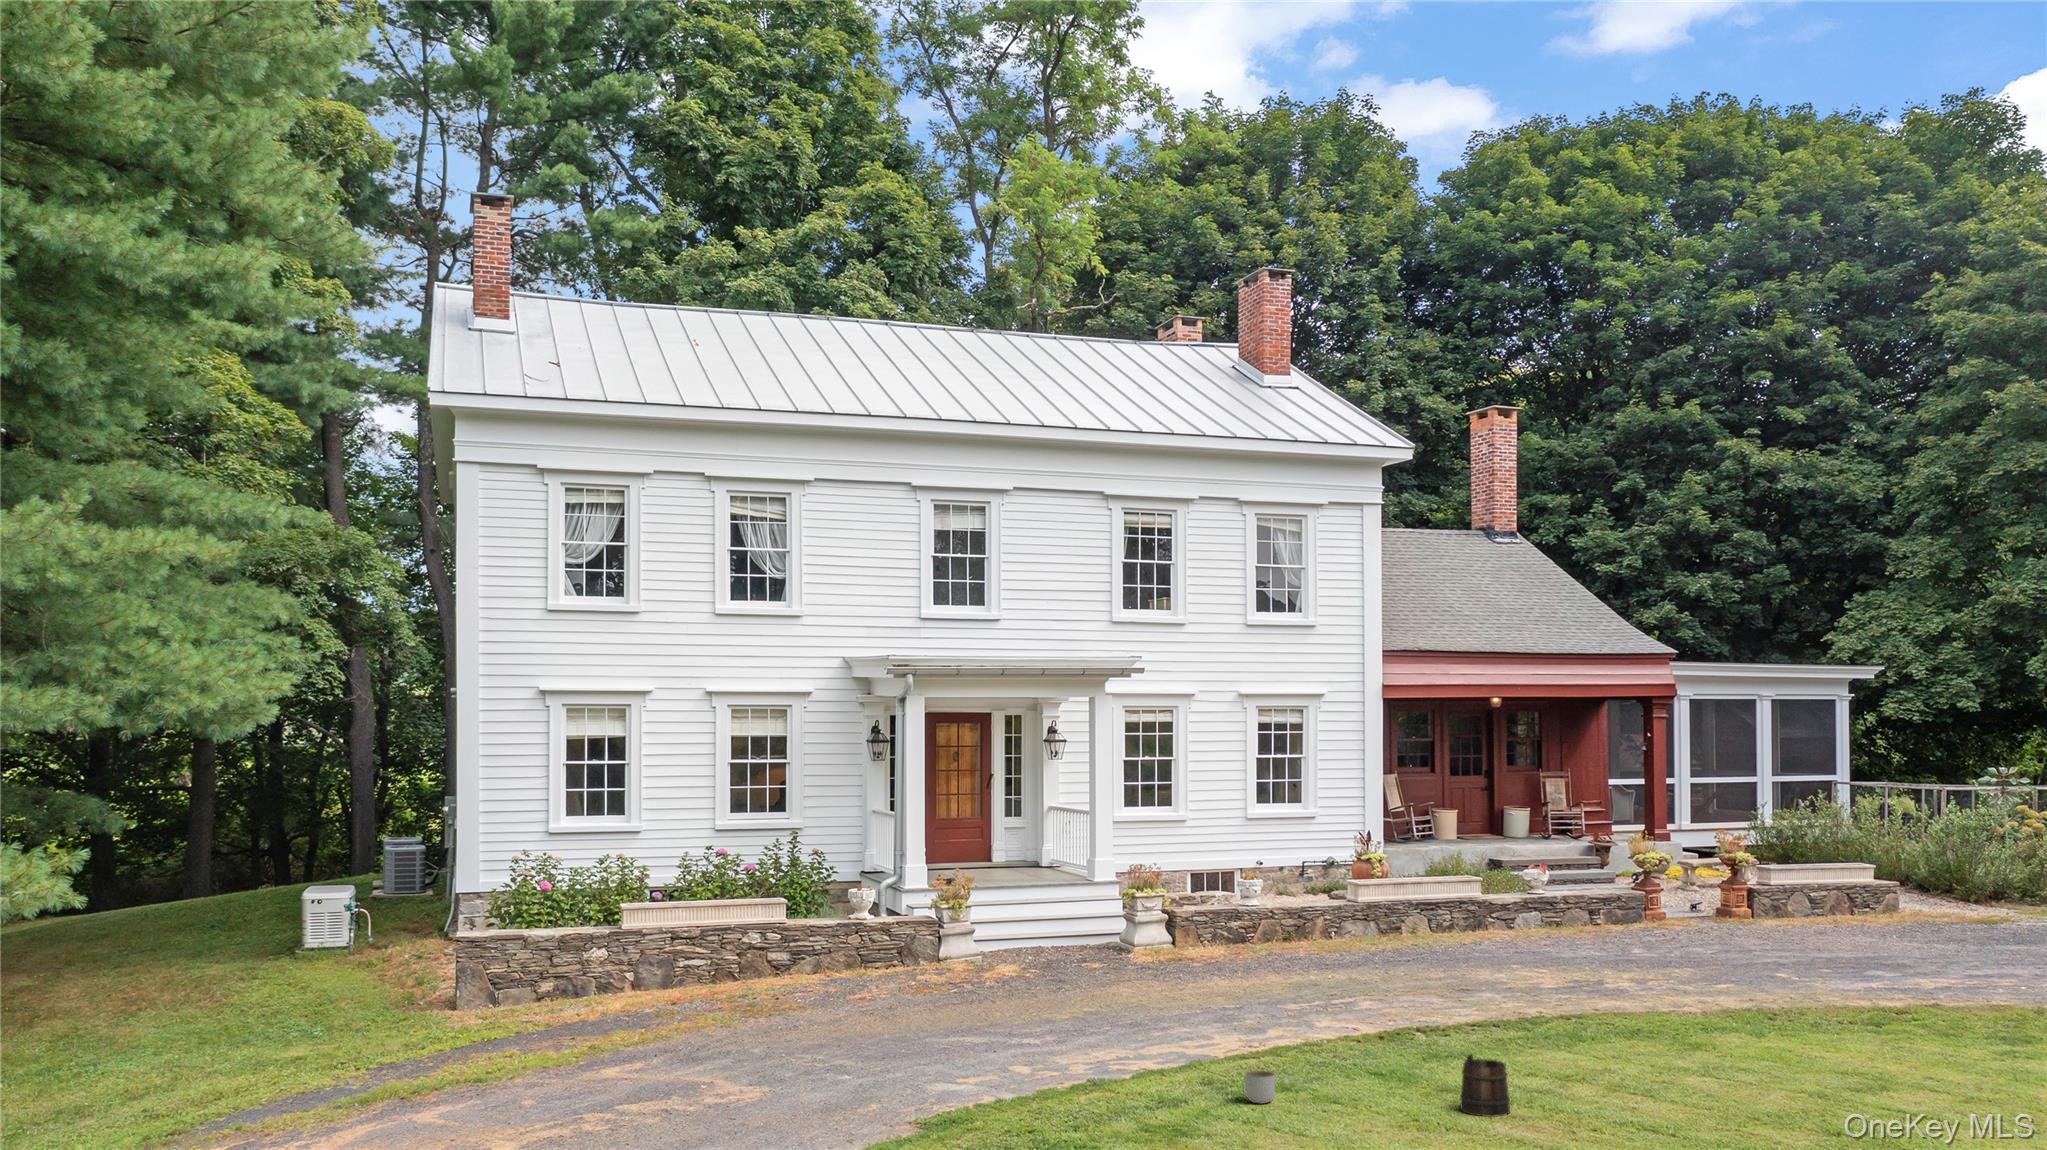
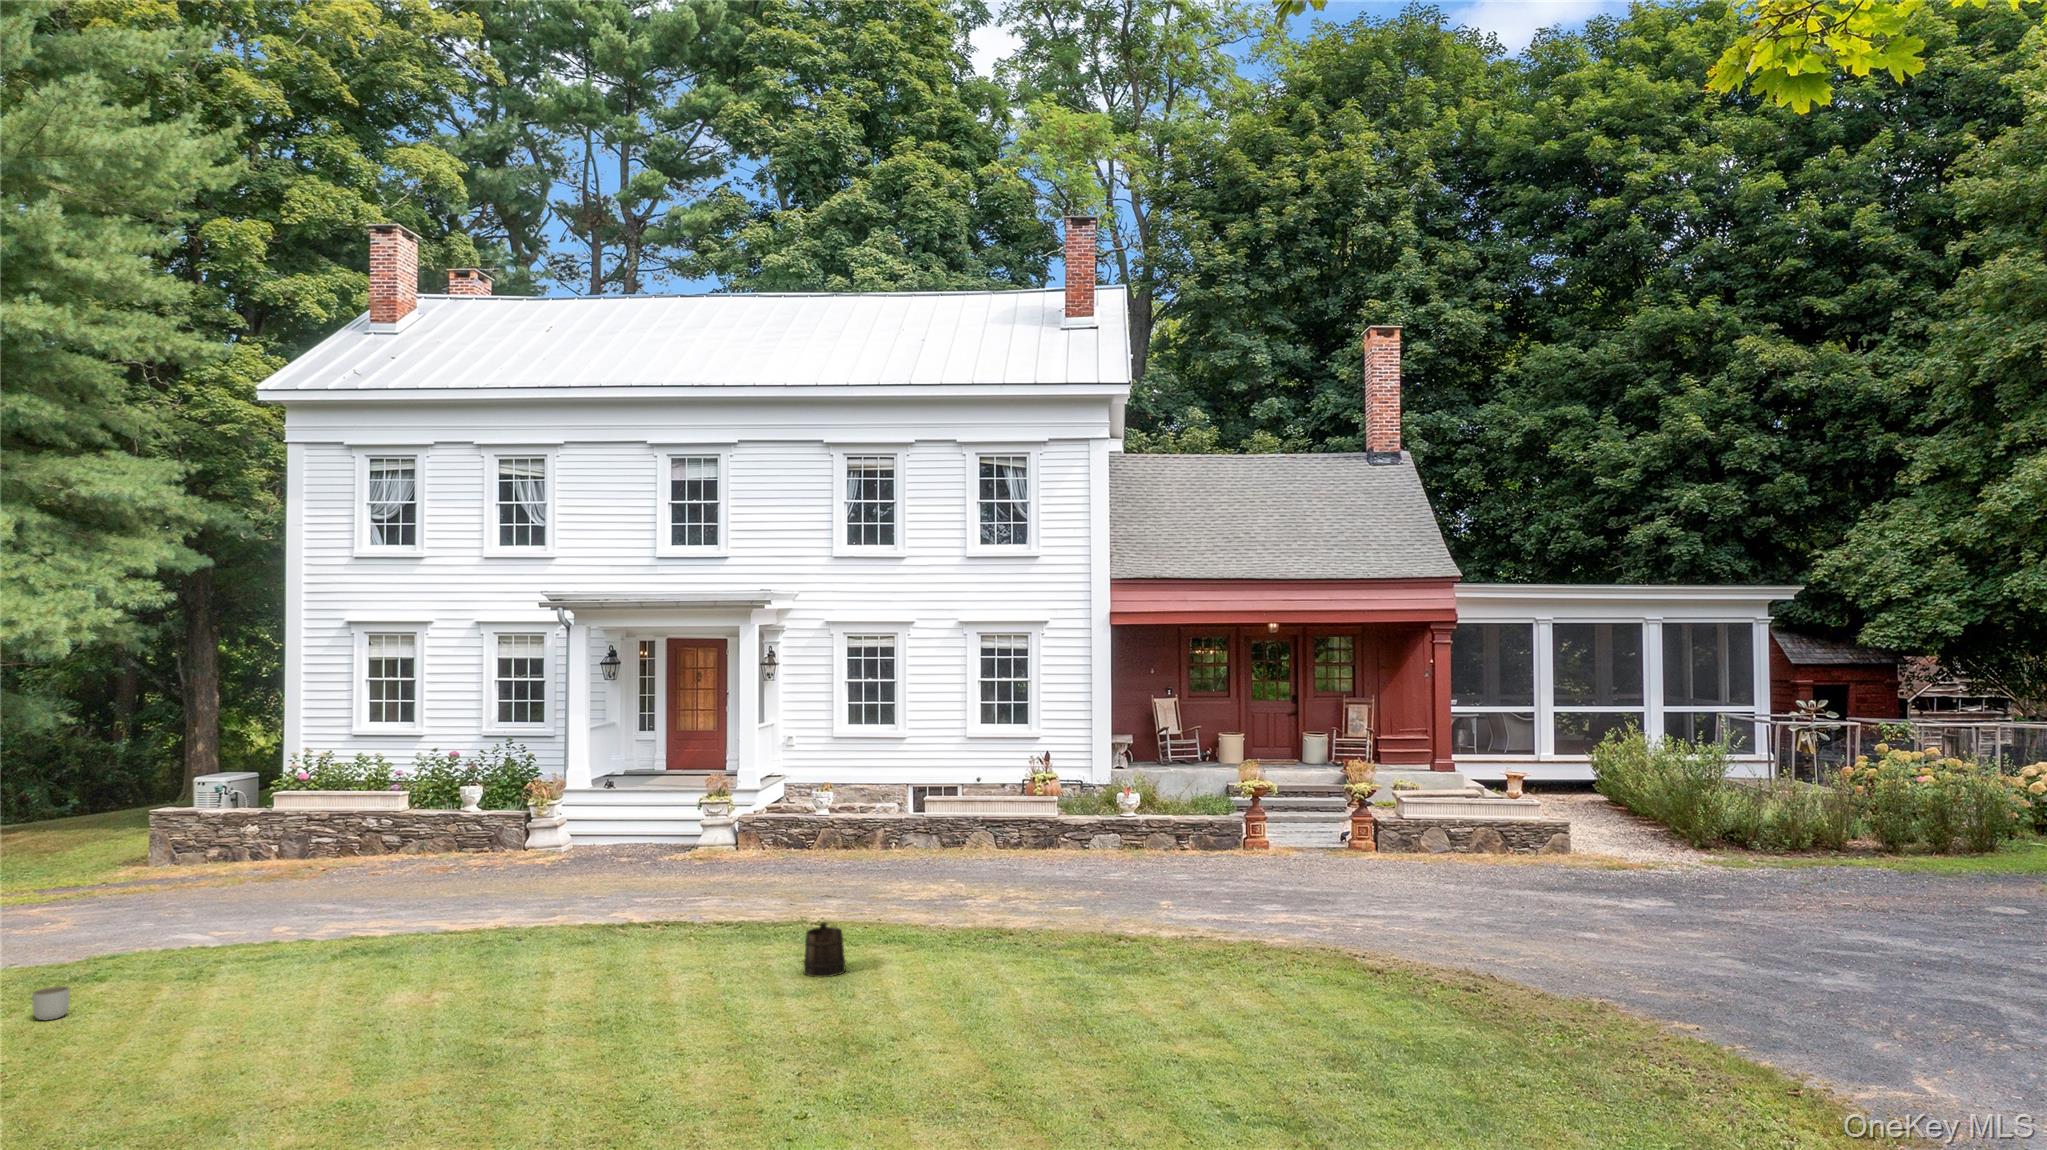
bucket: present [1460,1055,1510,1117] -> present [804,922,846,977]

